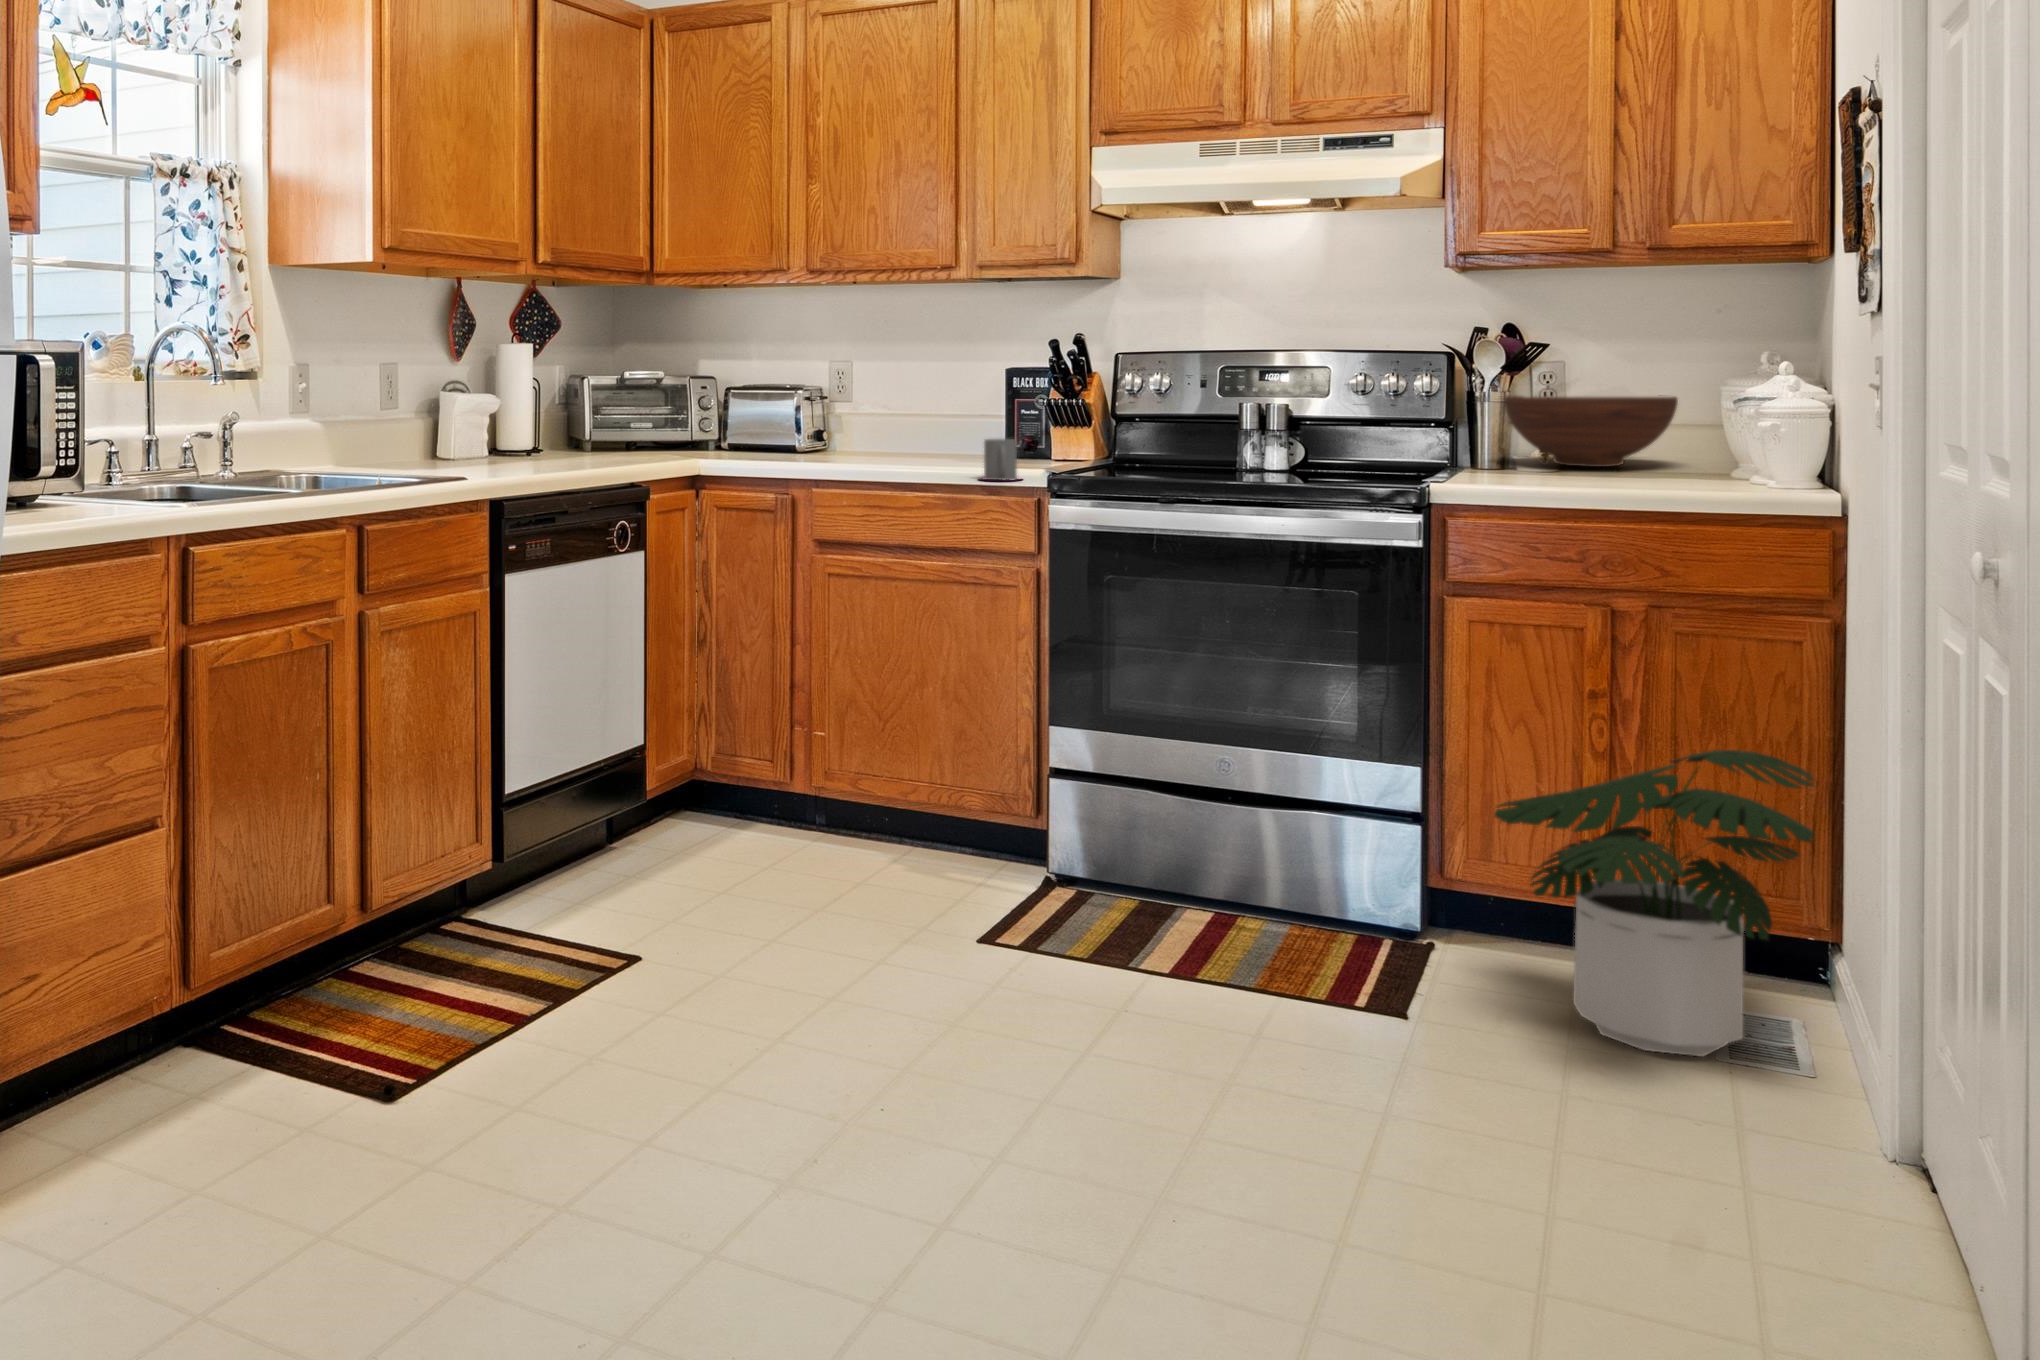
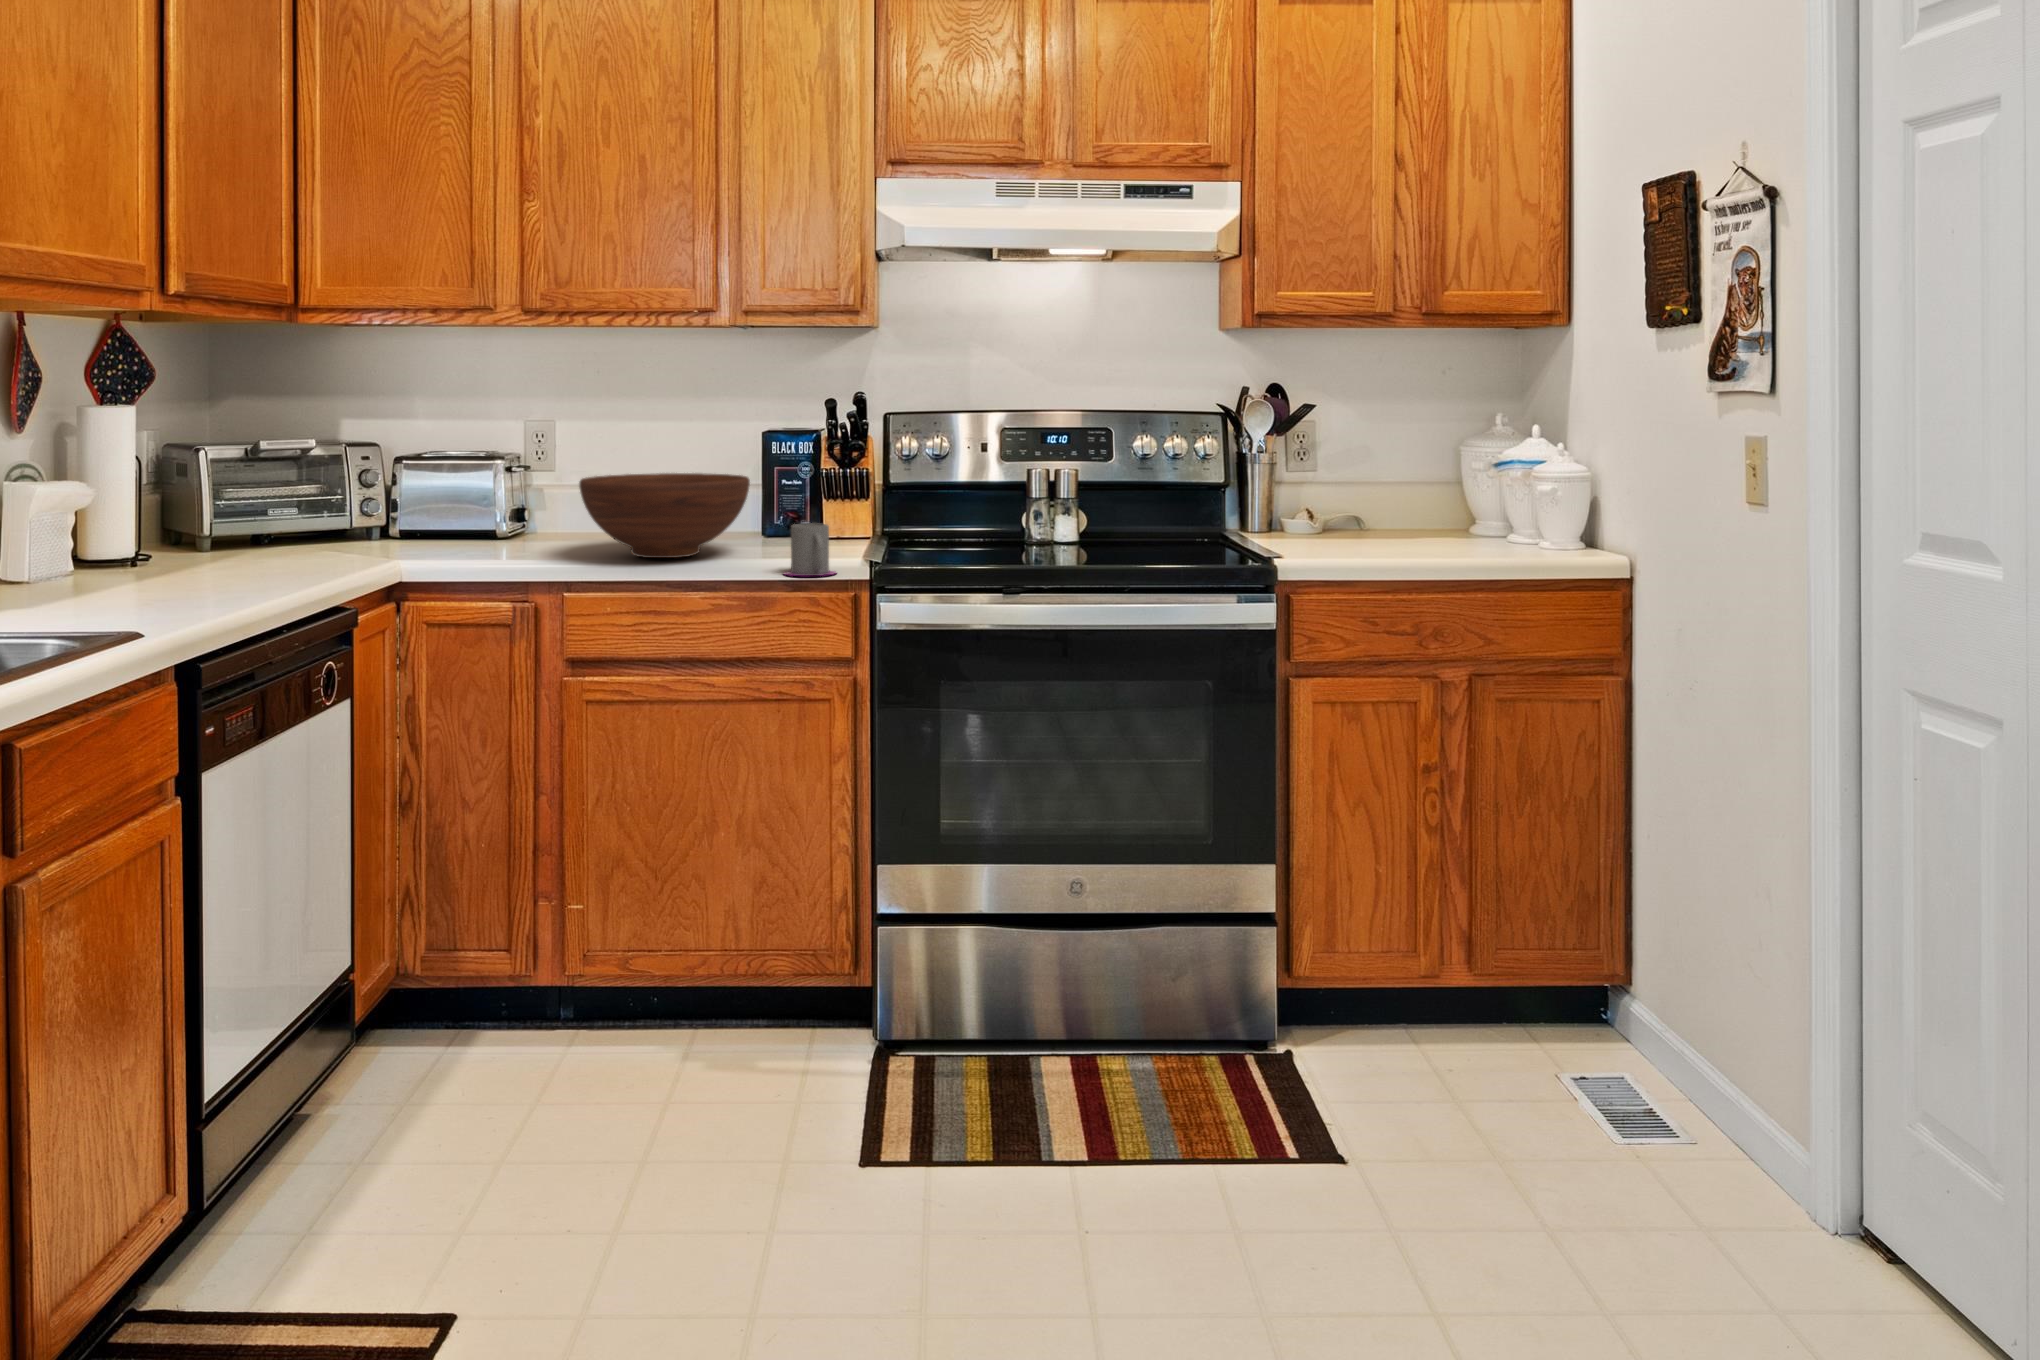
fruit bowl: present [1504,395,1678,467] -> present [579,473,750,558]
potted plant: present [1494,750,1815,1057] -> none [1381,826,1726,1155]

